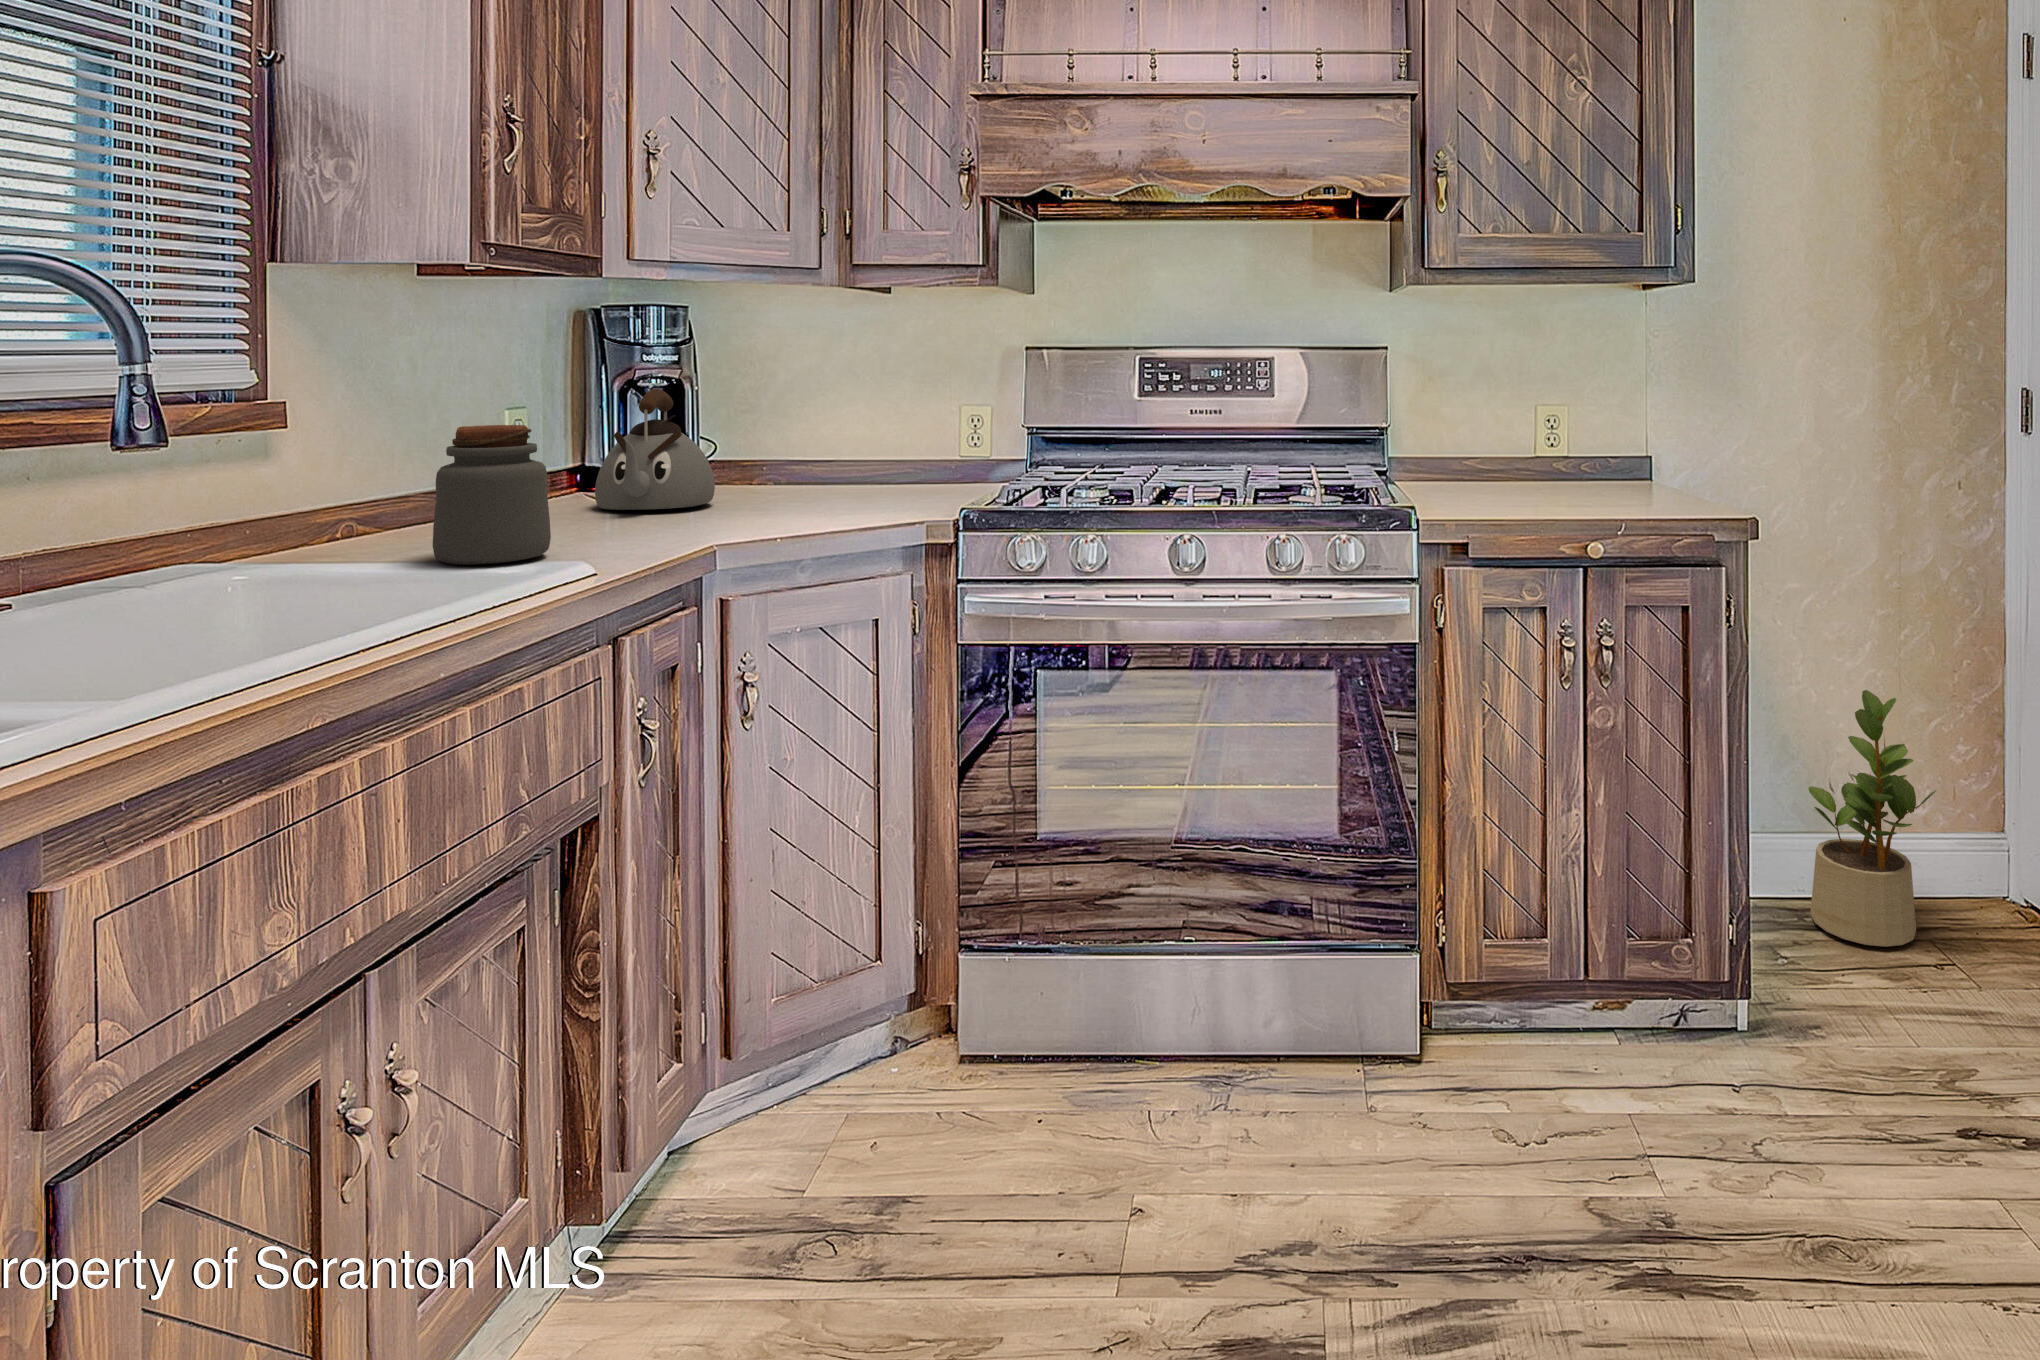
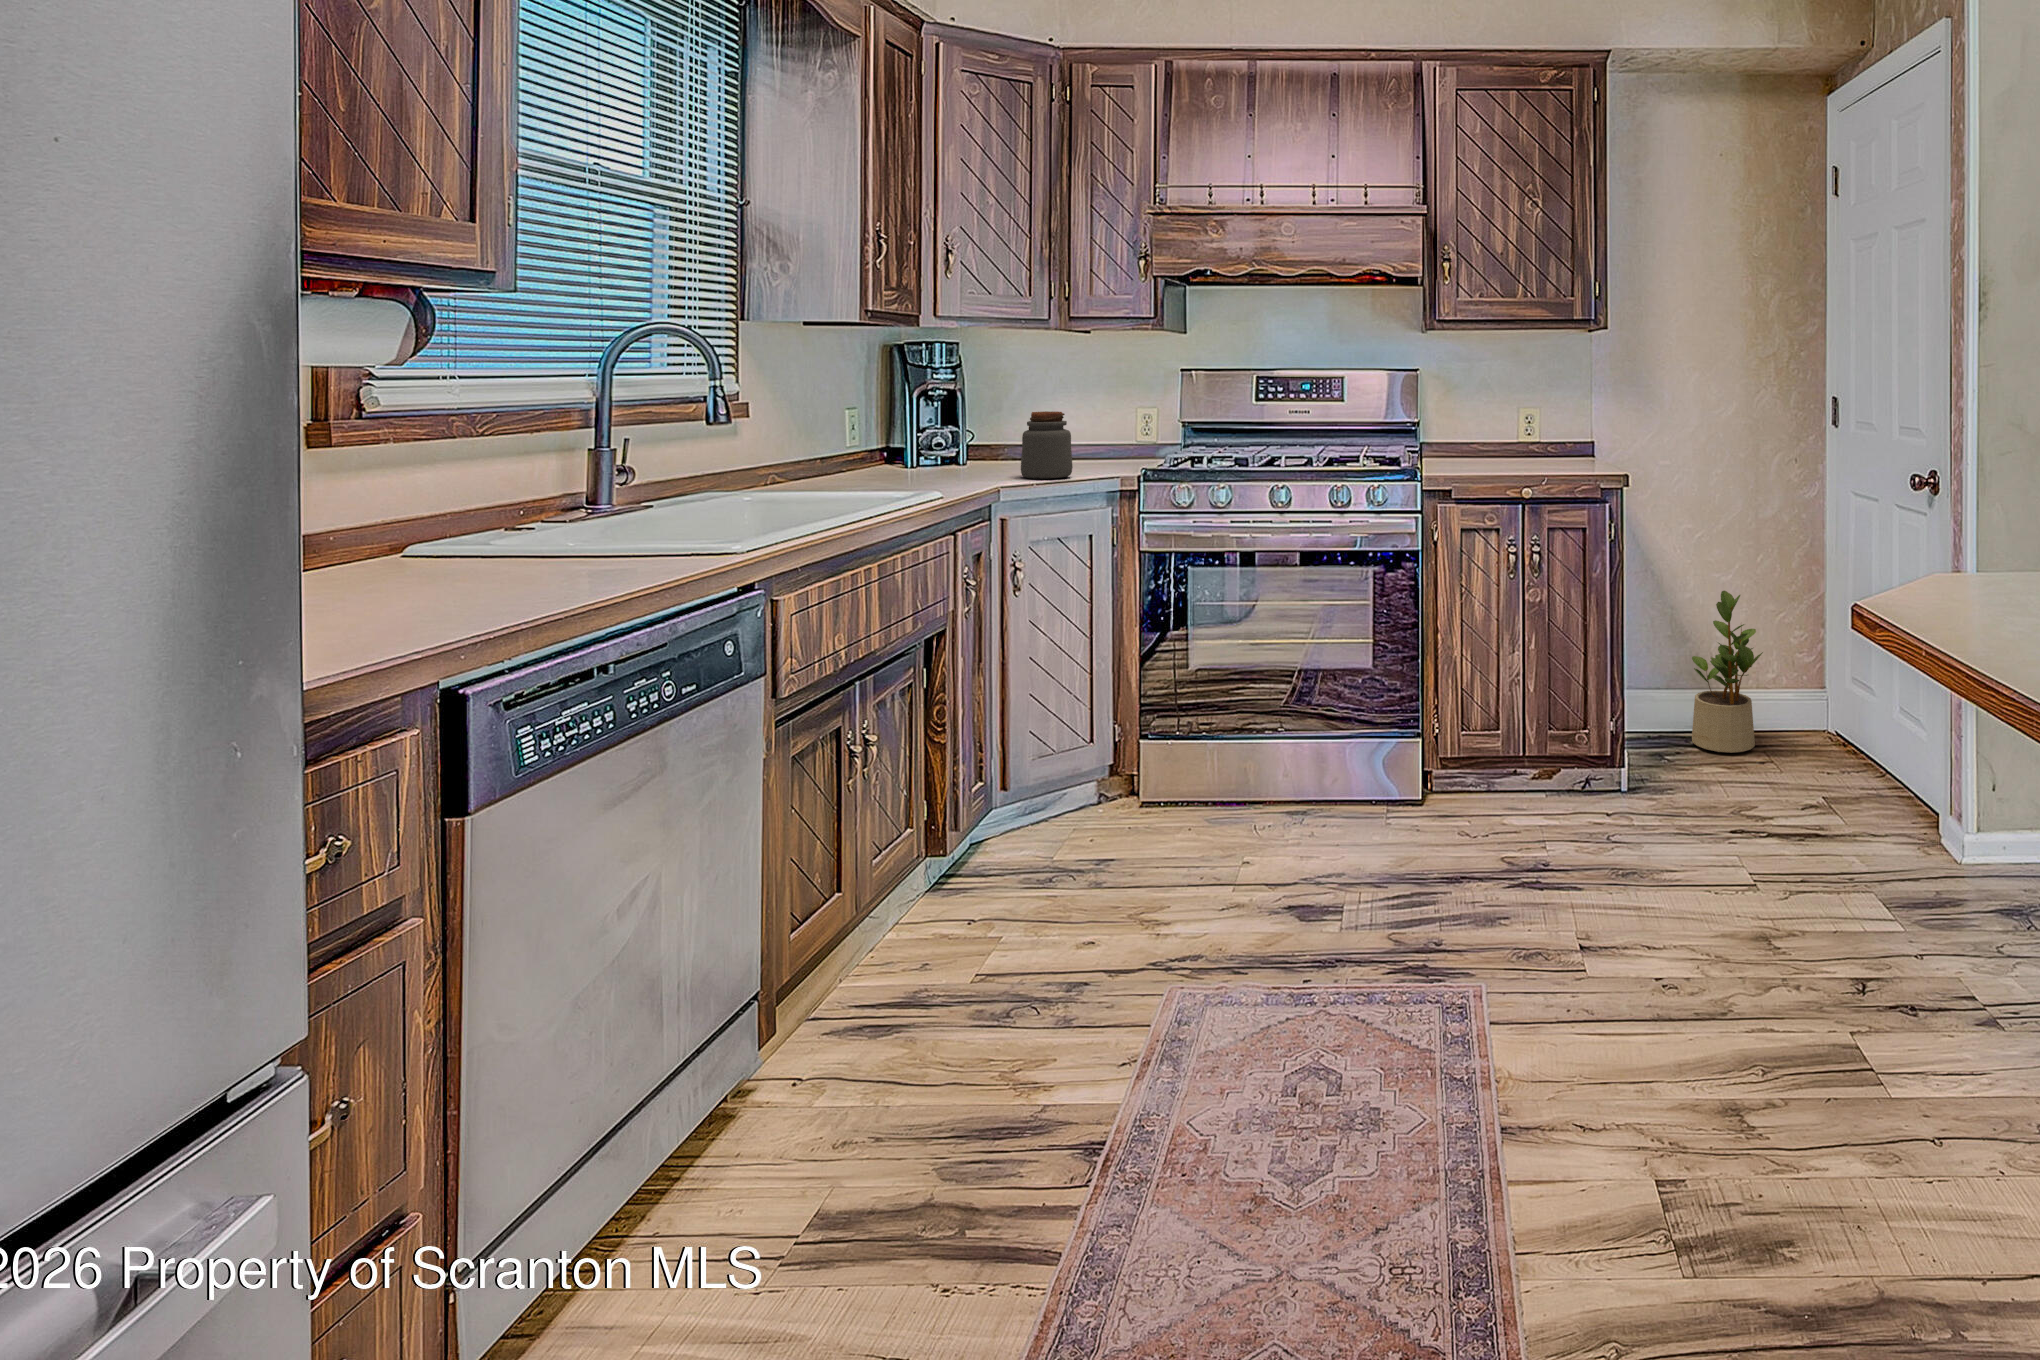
kettle: present [595,389,715,510] -> none [913,395,985,469]
jar: present [433,425,551,565] -> present [1021,411,1073,479]

